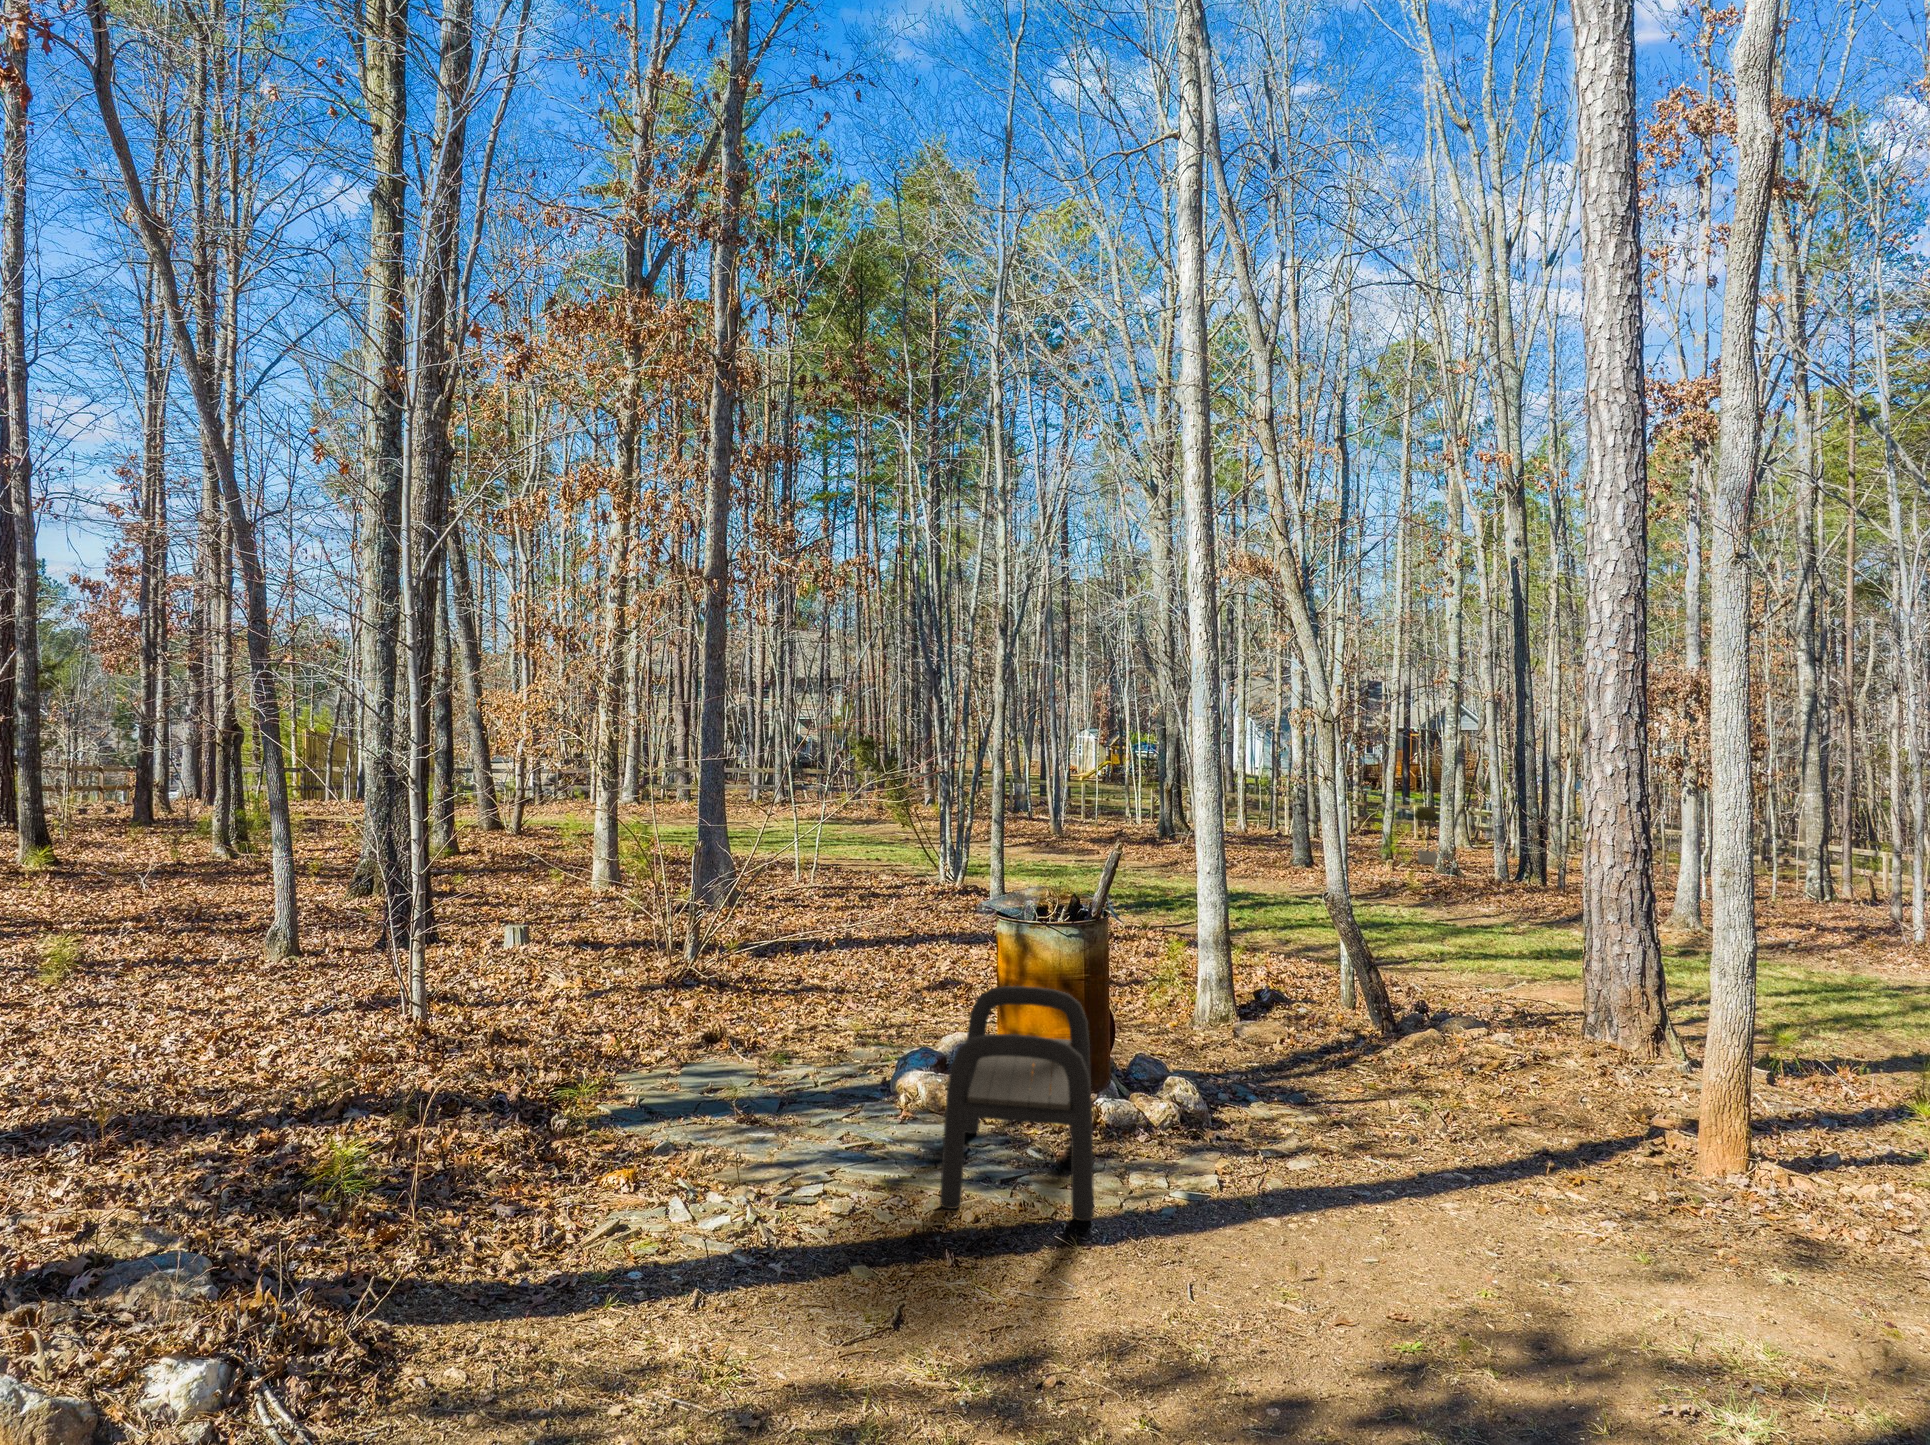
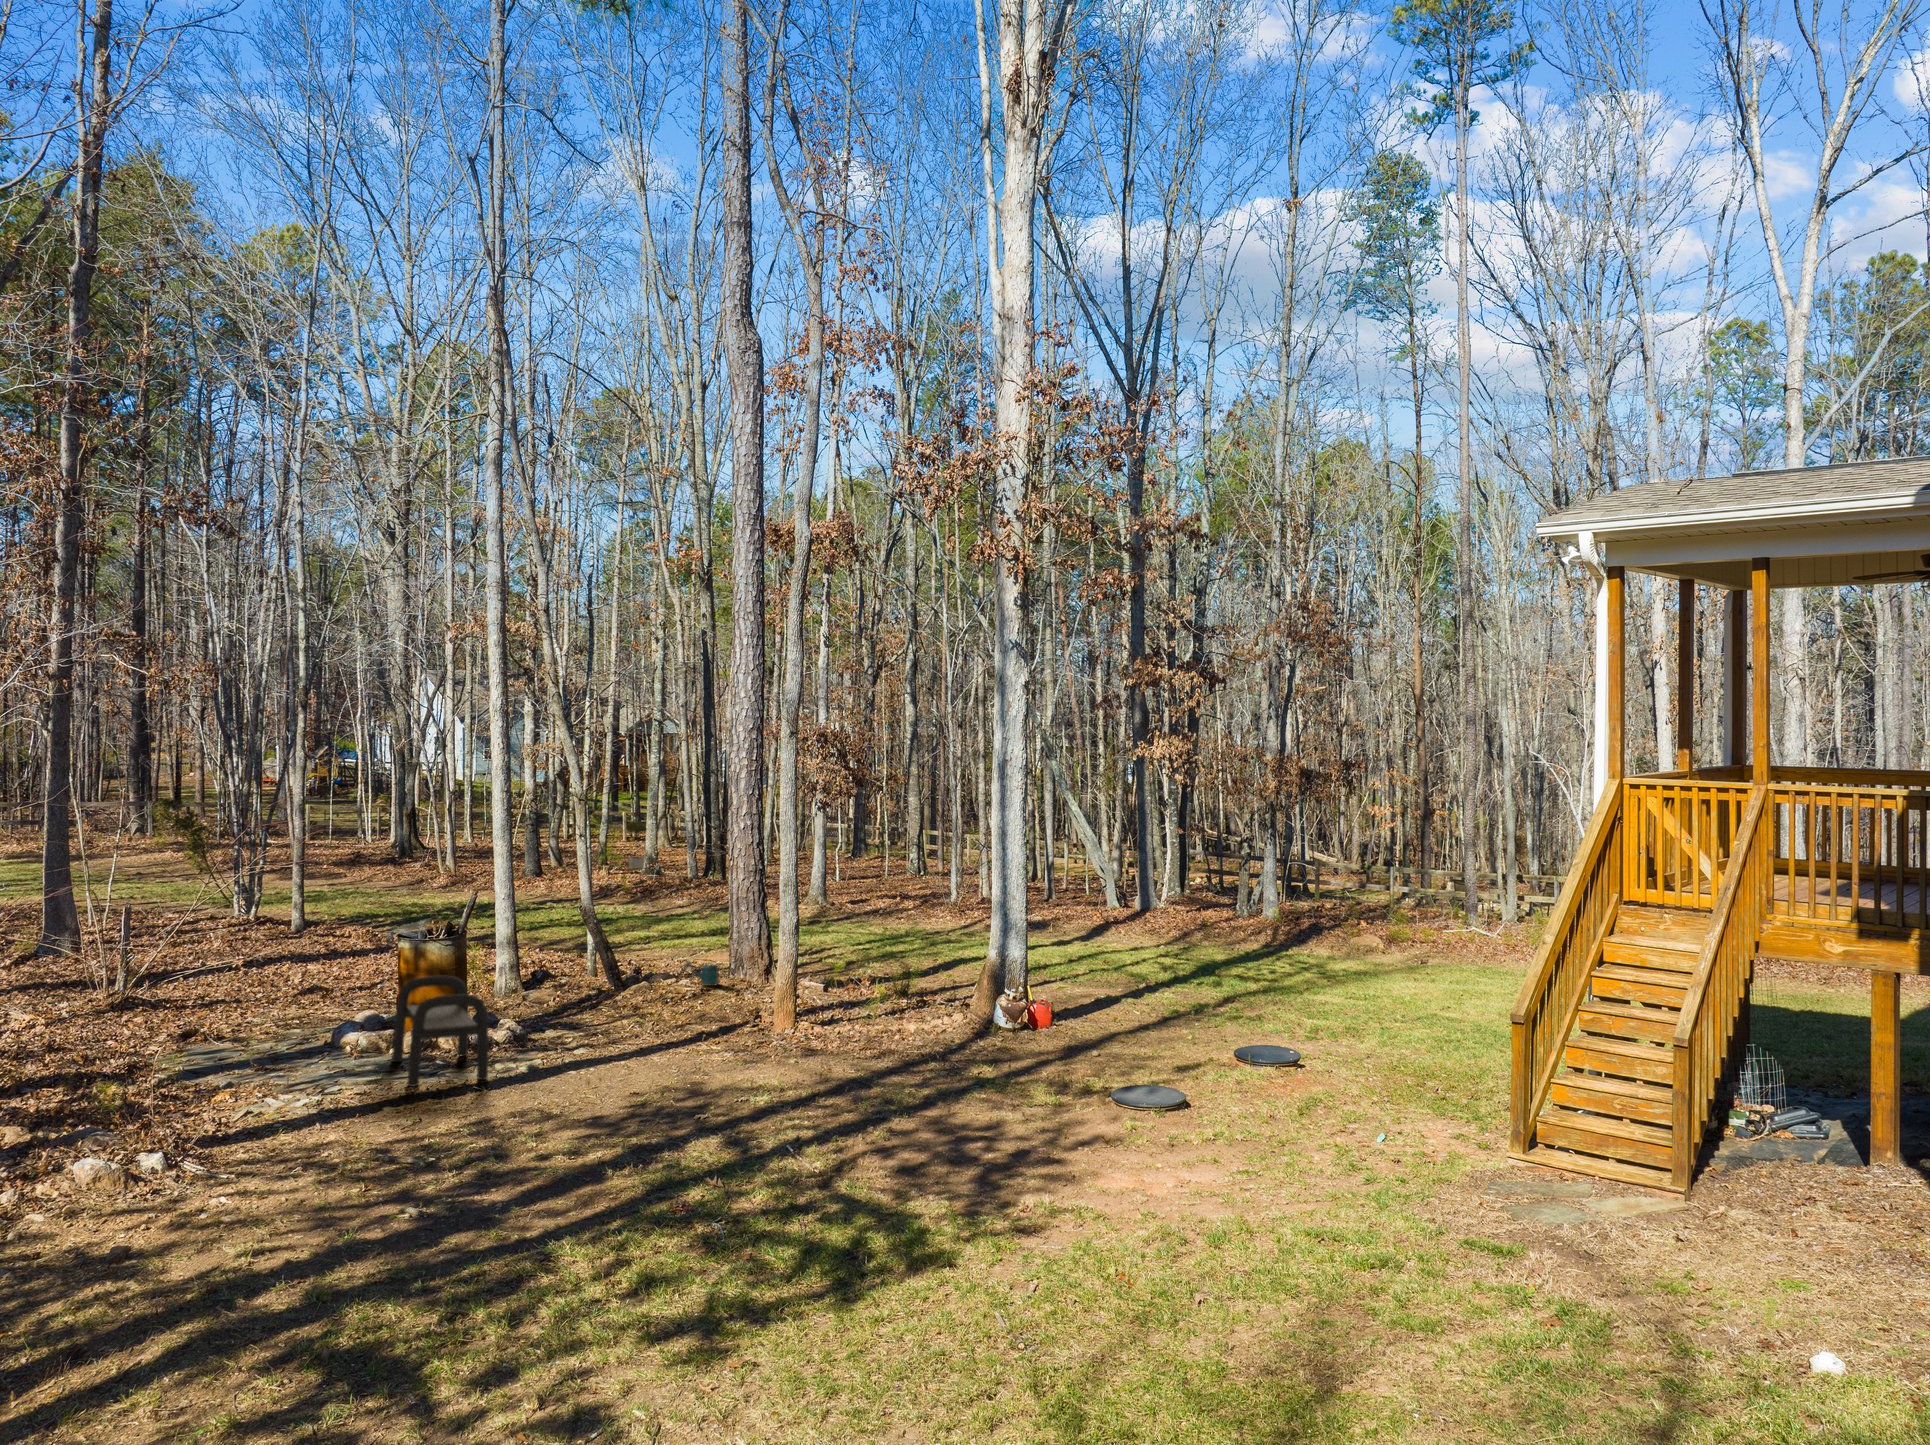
watering can: none [1508,1001,1583,1051] -> present [685,961,719,986]

